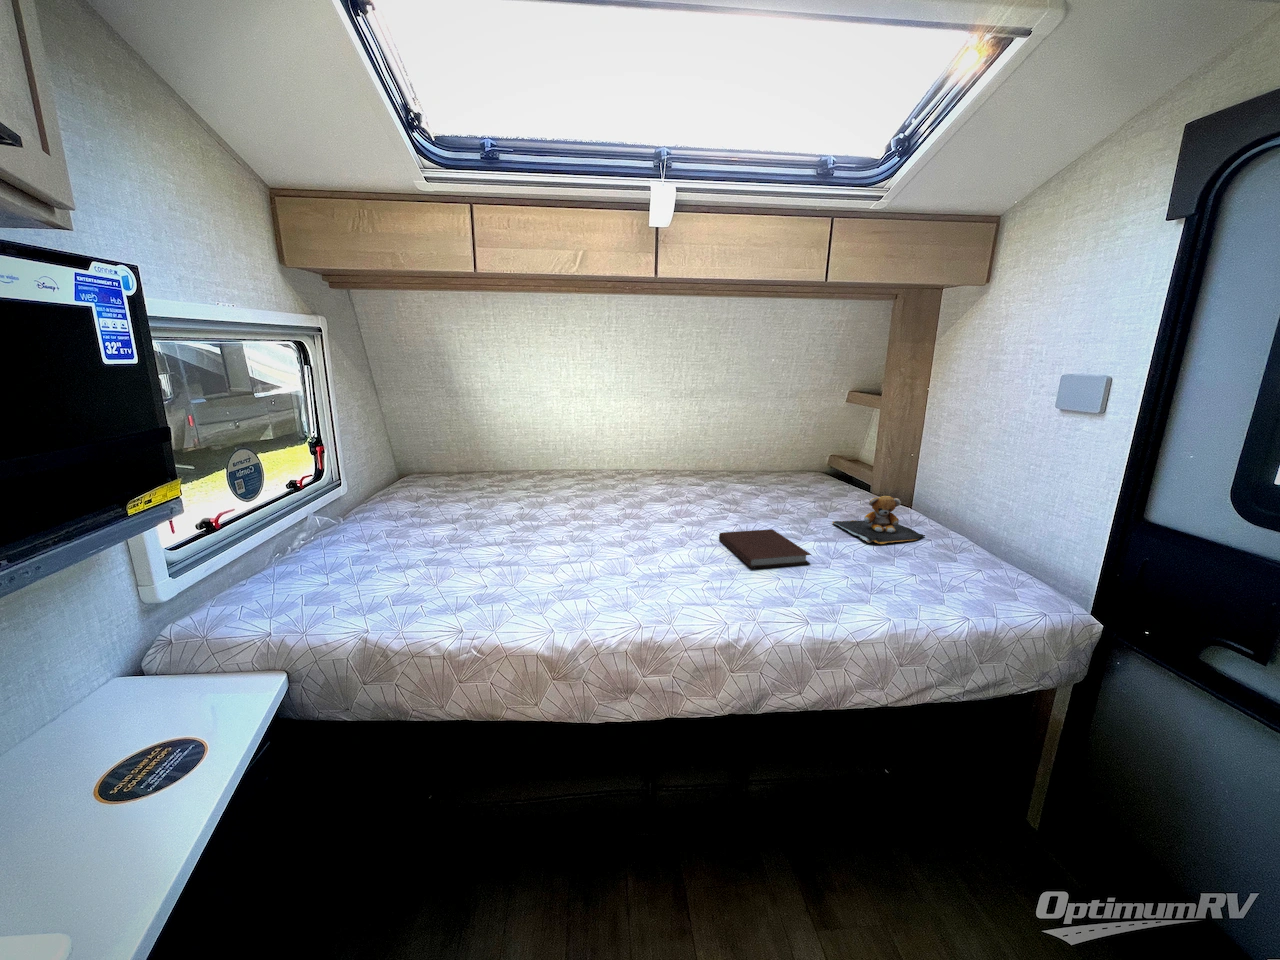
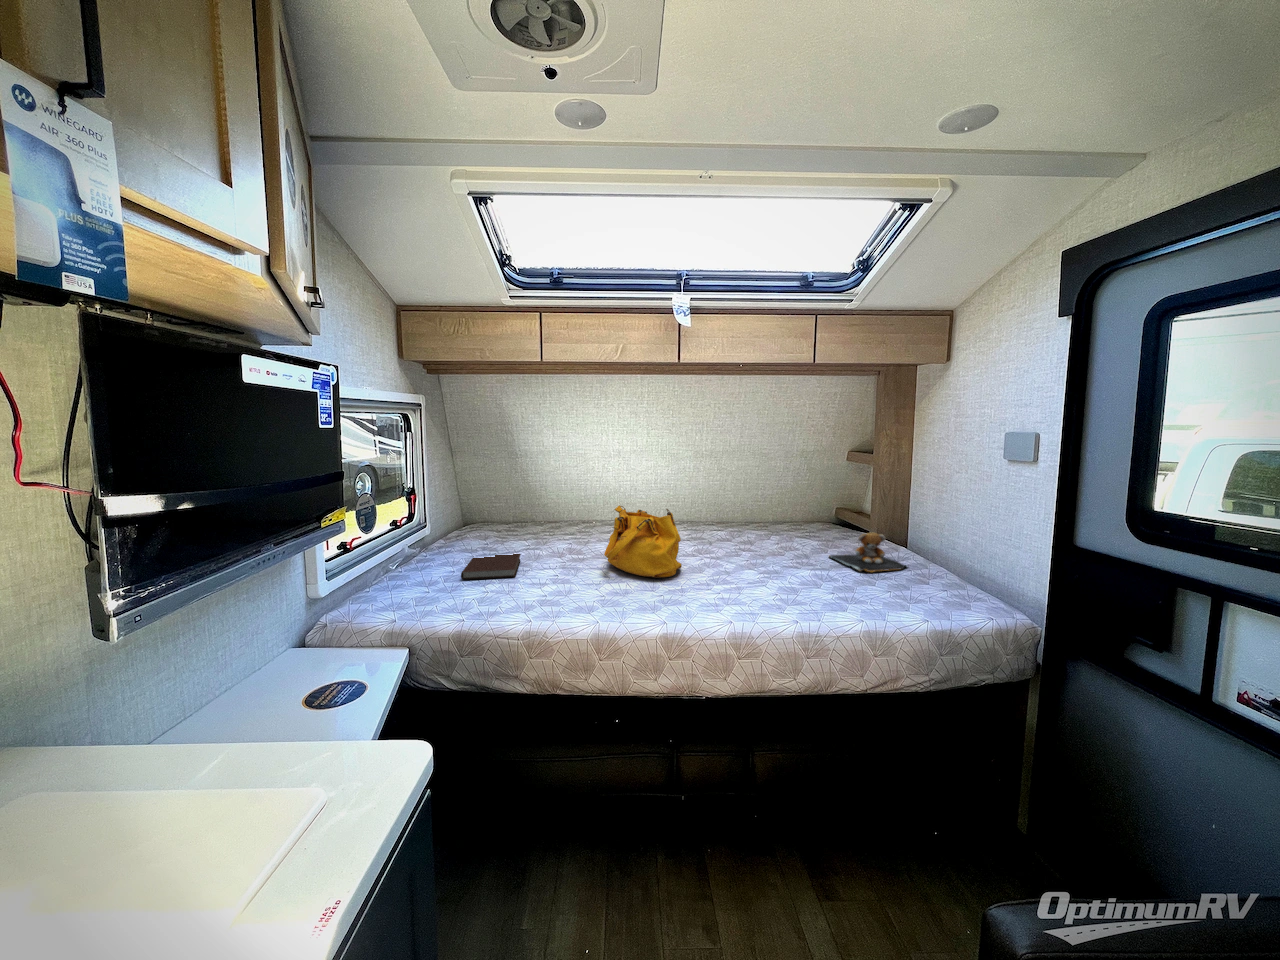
handbag: none [560,462,656,553] -> present [604,505,682,578]
notebook: present [719,529,811,568] -> present [461,553,521,579]

